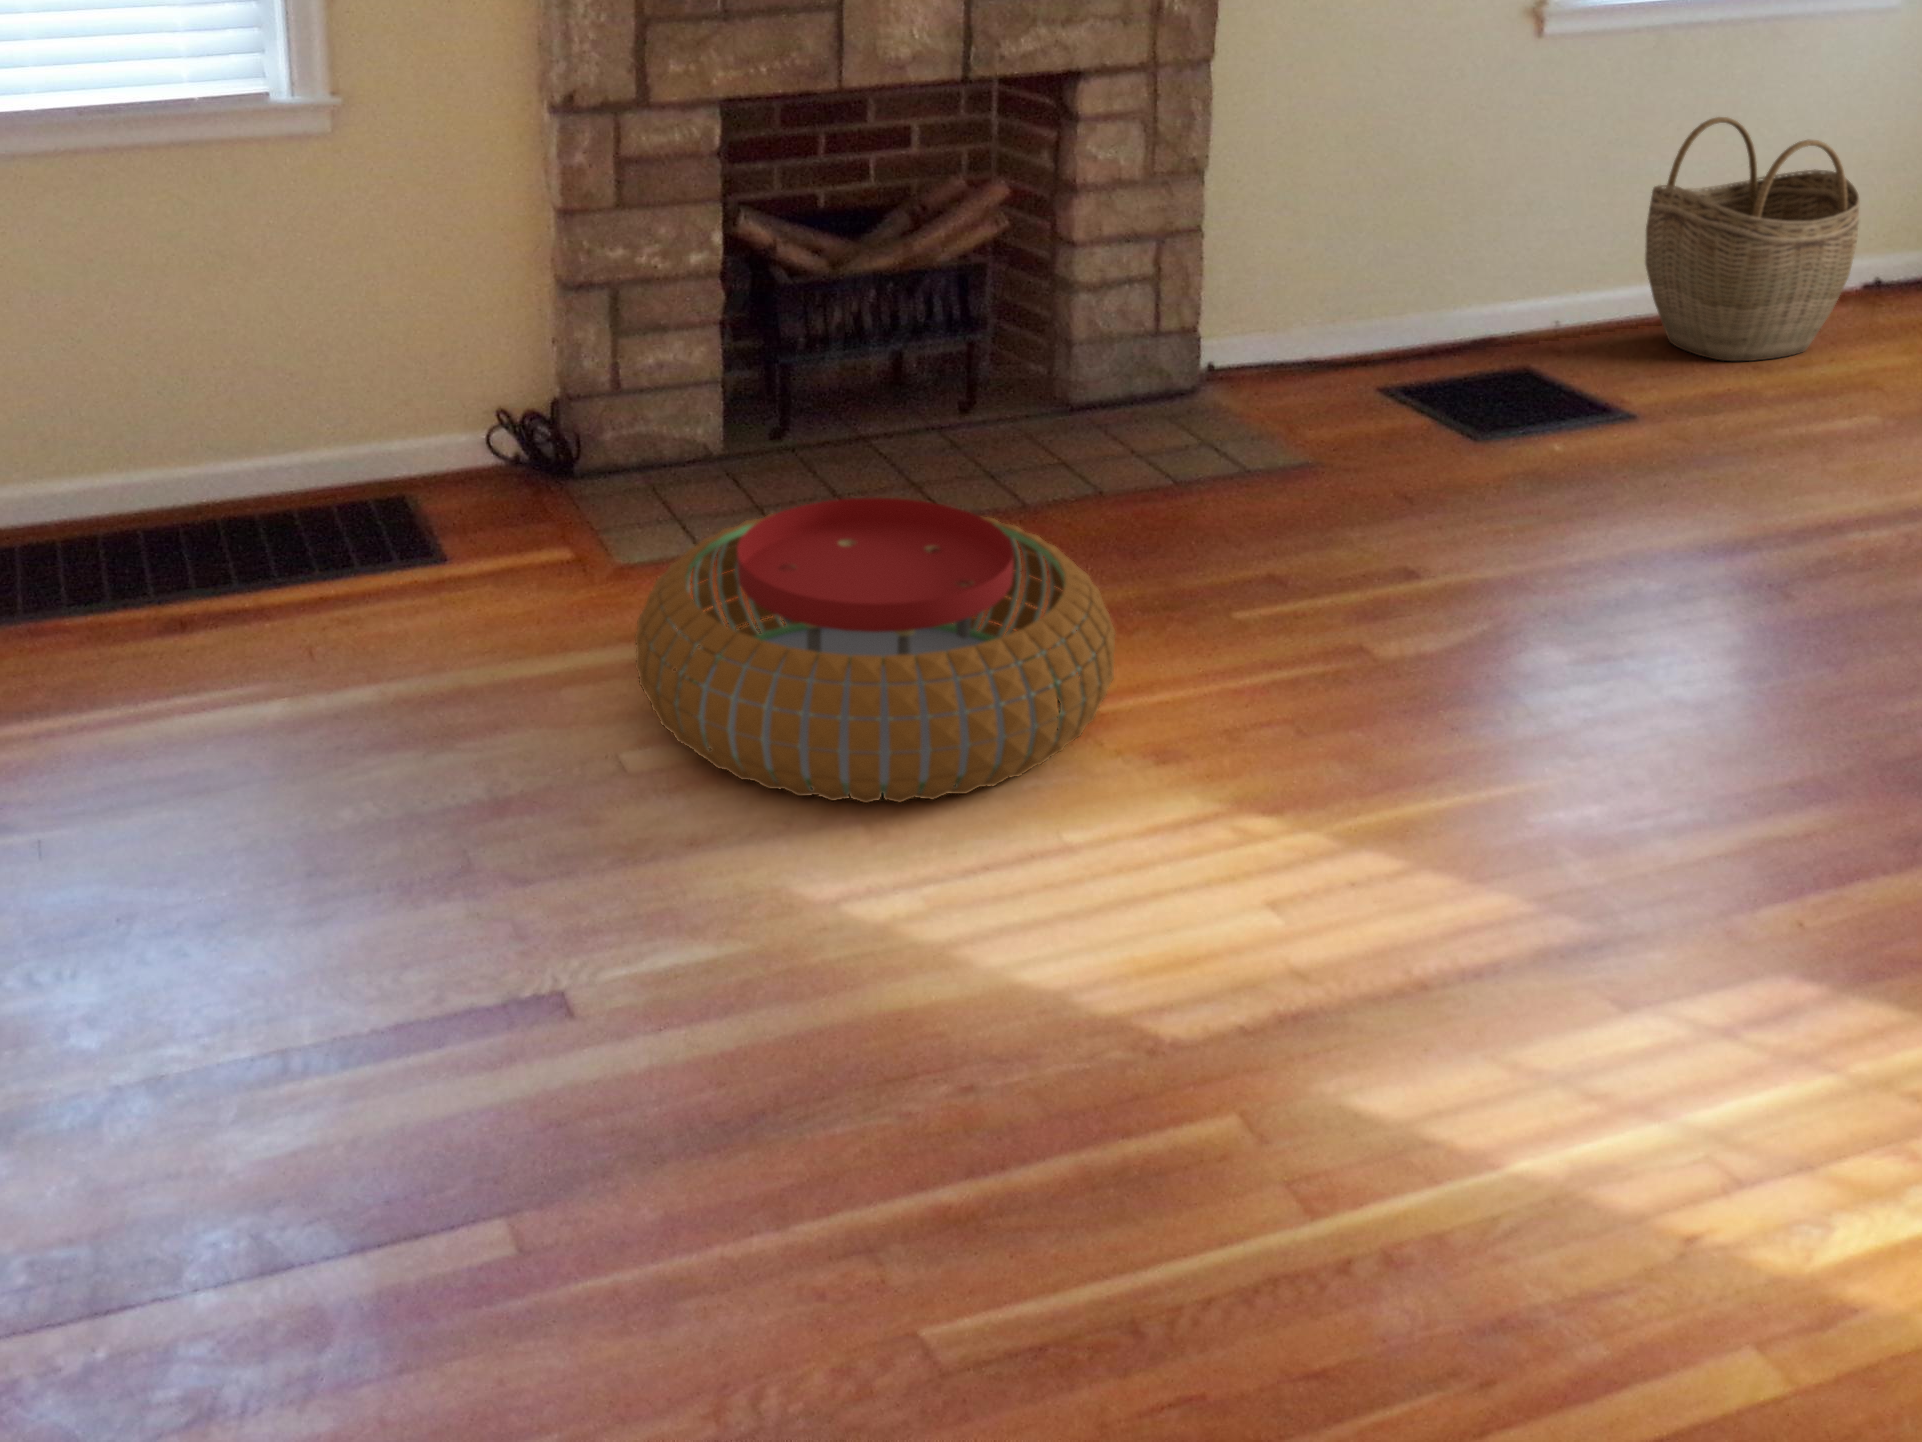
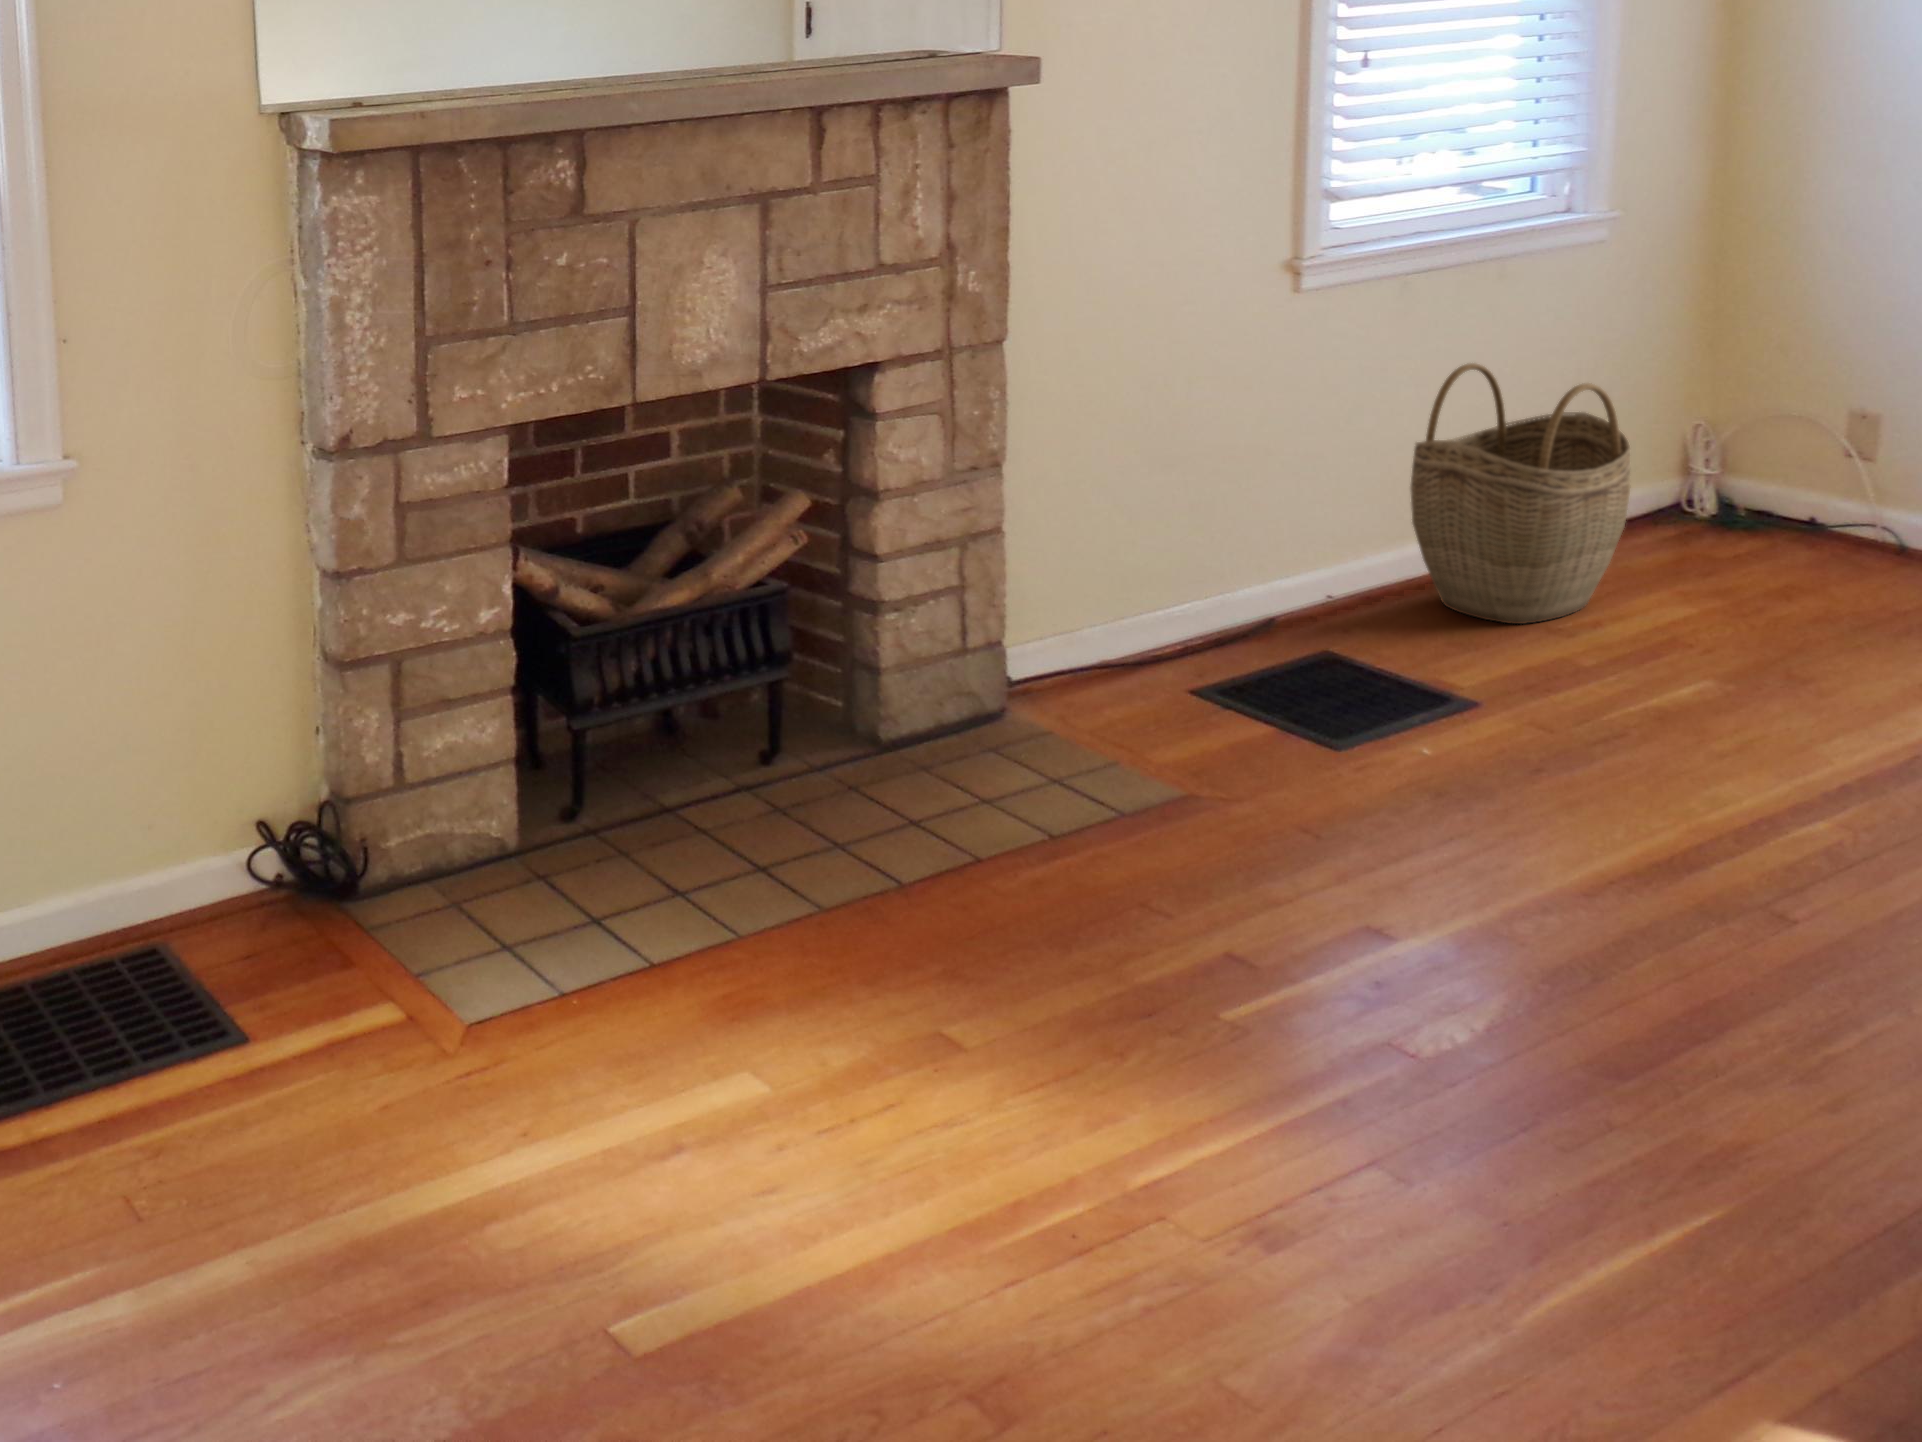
pouf: present [635,498,1115,803] -> none [601,916,1213,1348]

